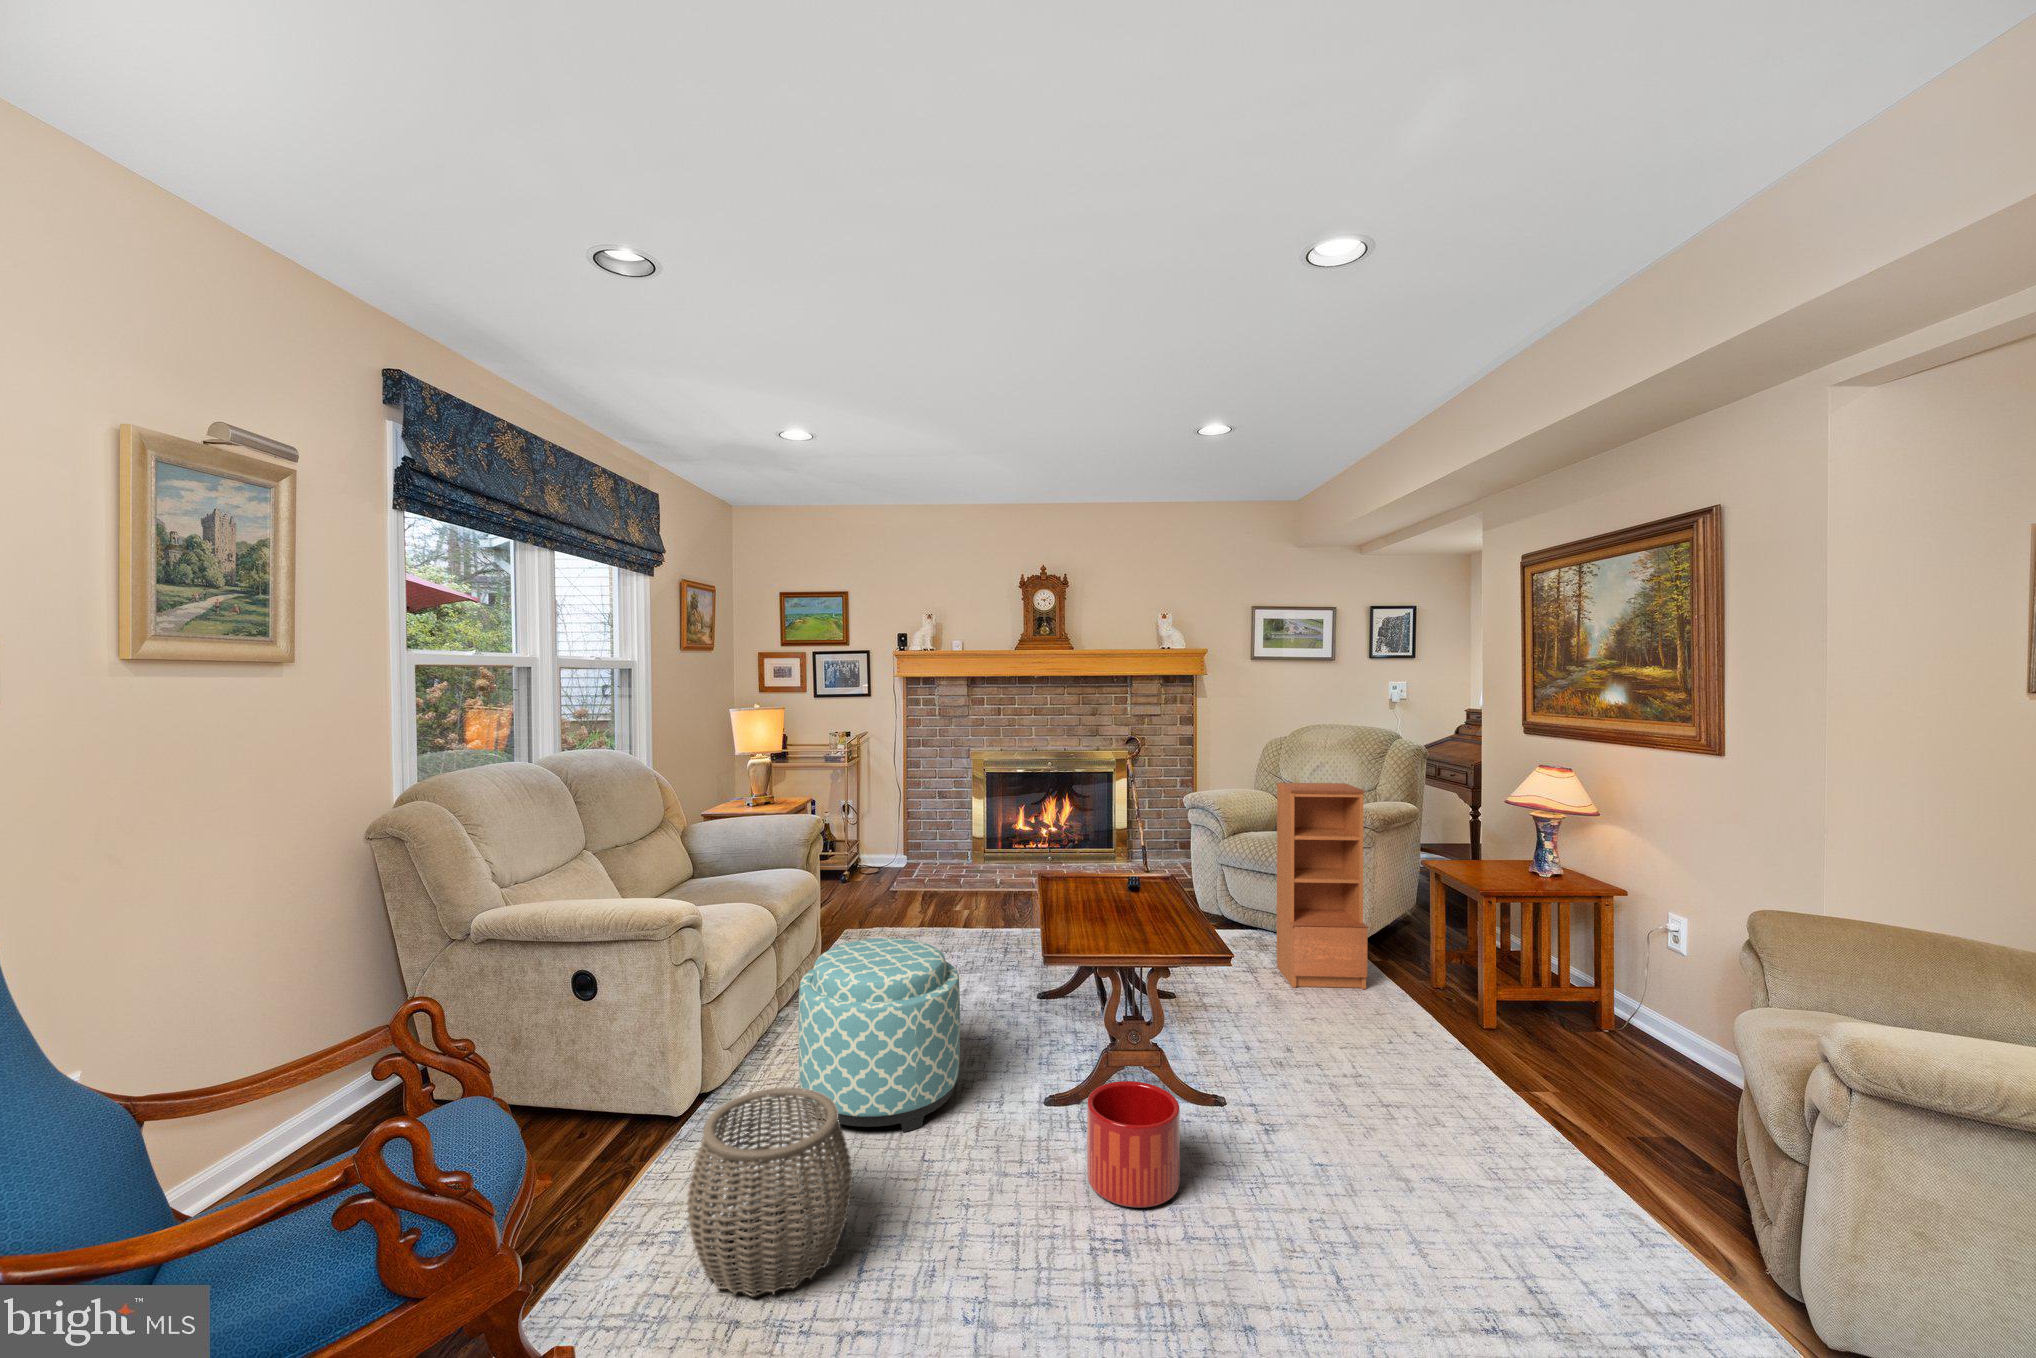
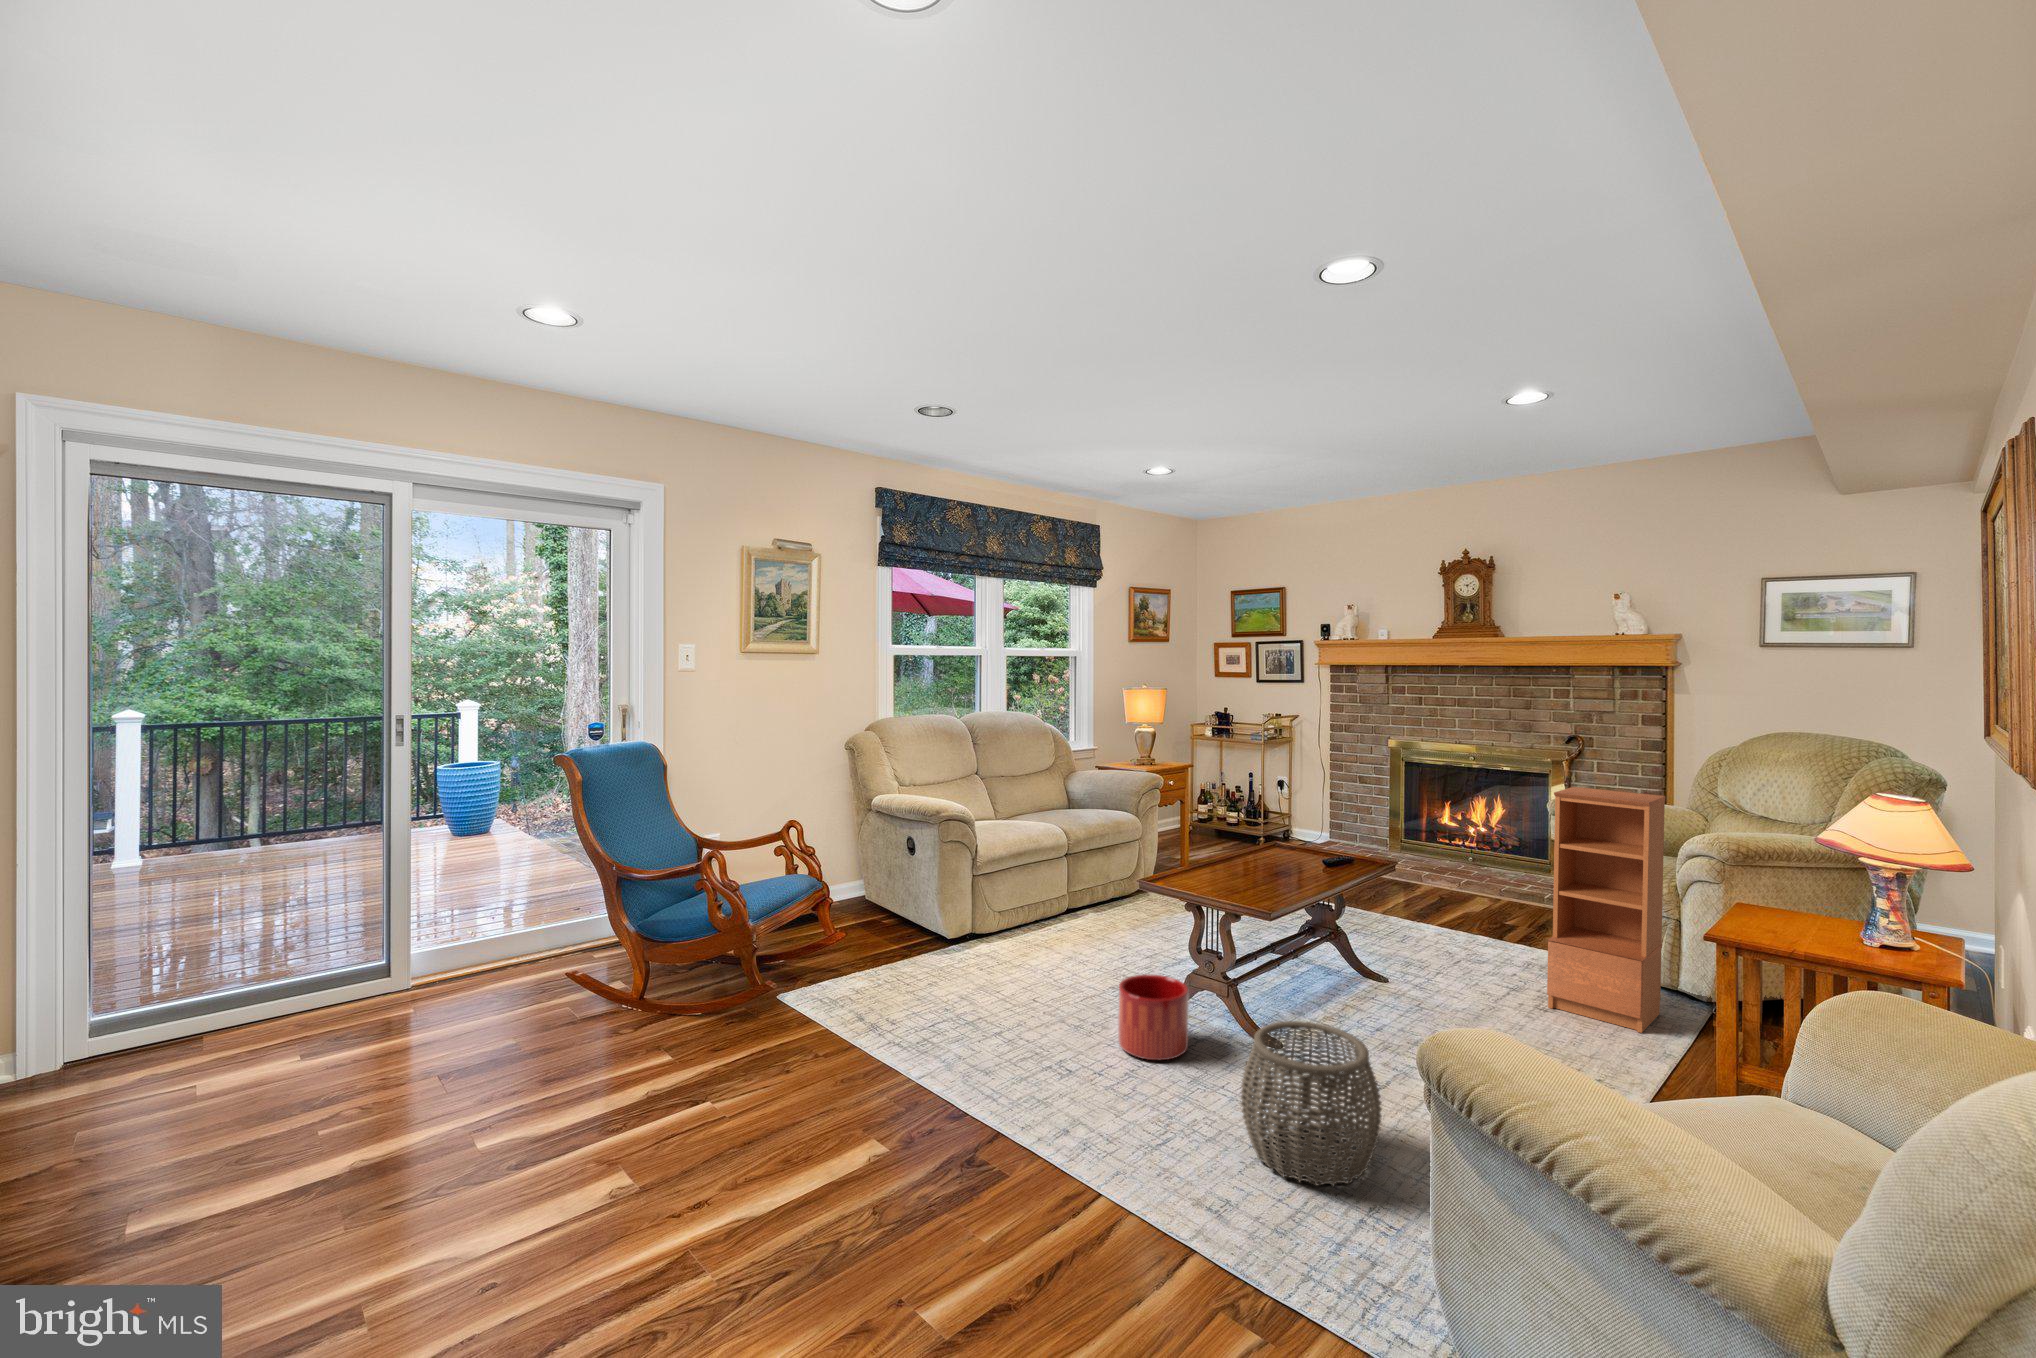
ottoman: present [798,938,960,1132] -> none [1024,854,1136,982]
woven basket: present [687,1088,853,1296] -> present [1241,1021,1382,1186]

